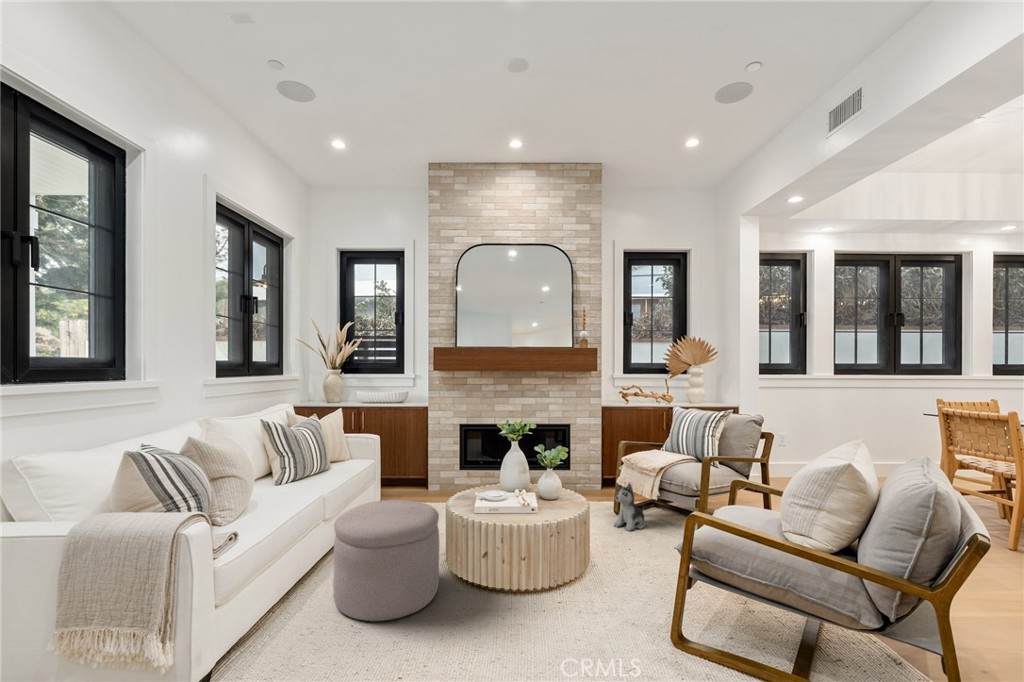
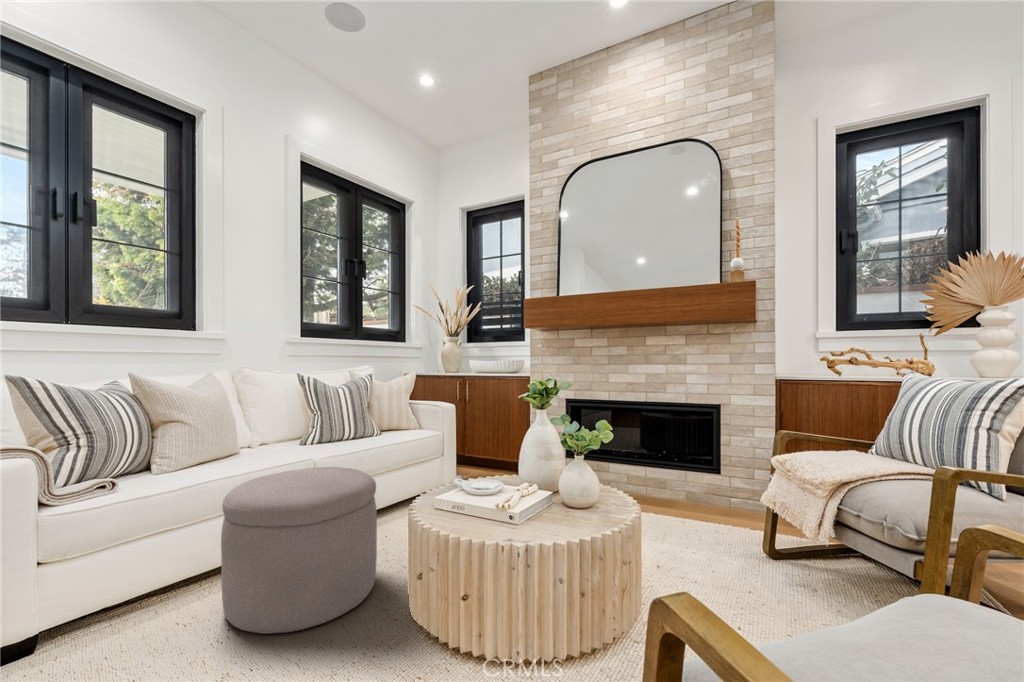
plush toy: present [614,483,645,531] -> none [741,503,815,595]

